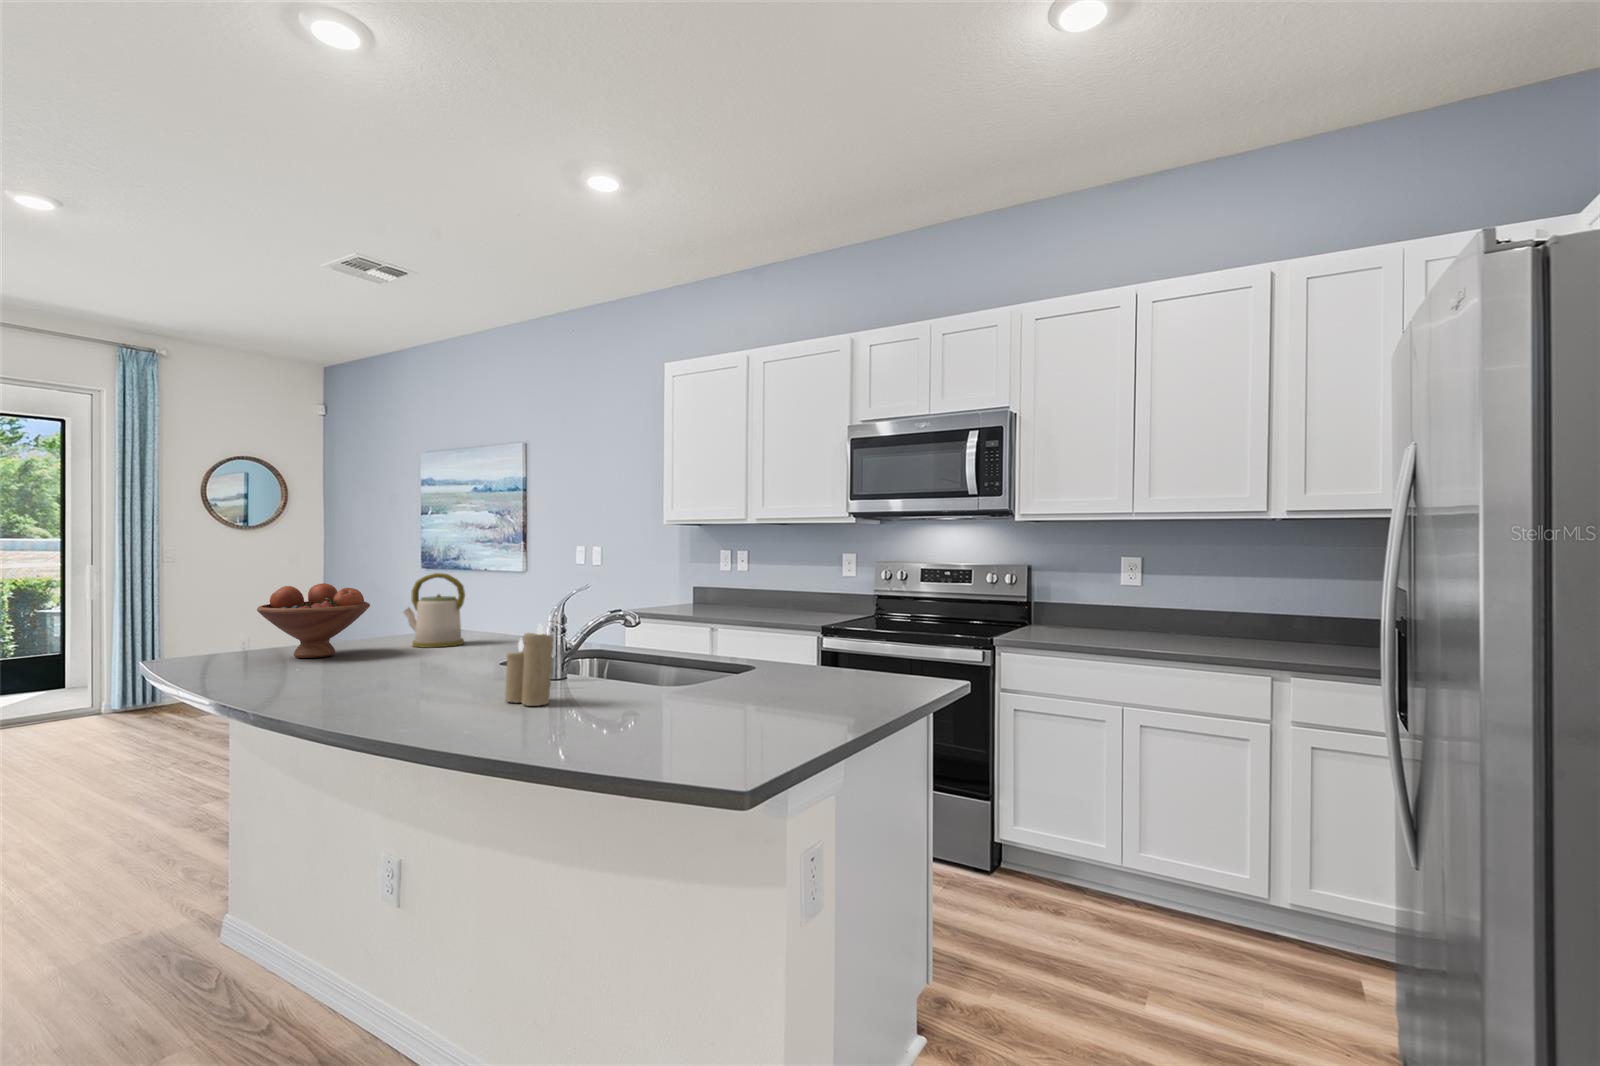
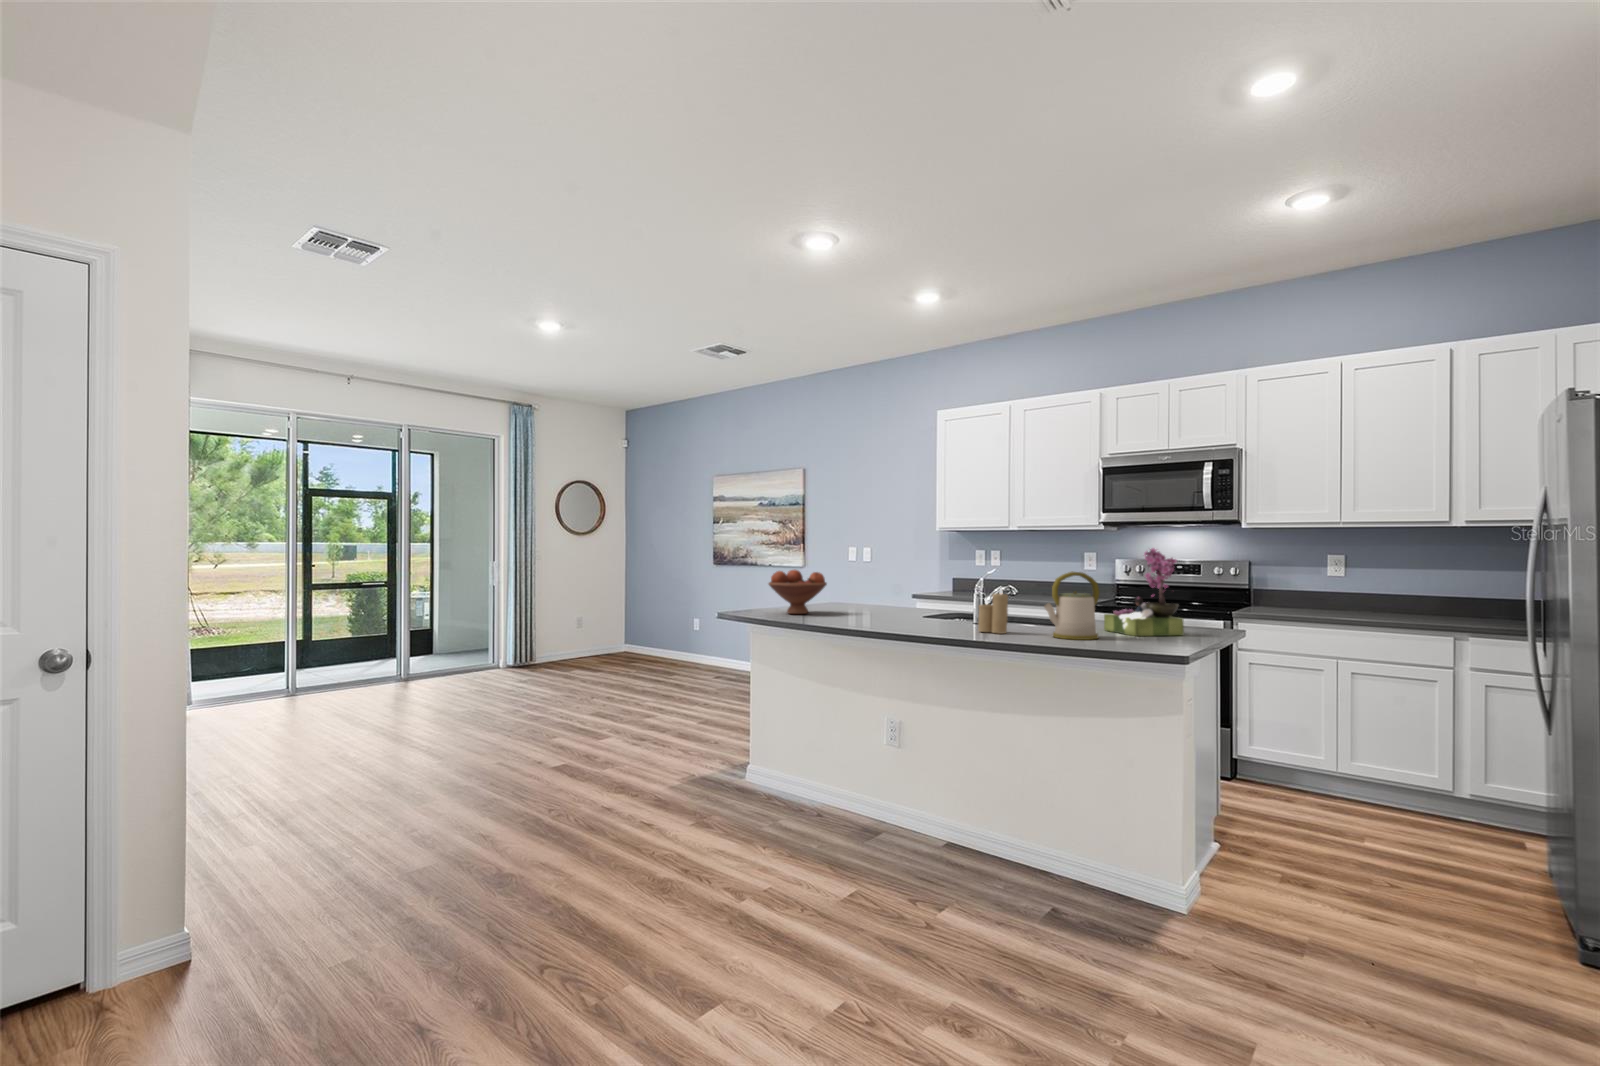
flower arrangement: none [743,547,855,706] -> present [1104,548,1184,636]
kettle: present [403,573,465,647] -> present [1044,571,1099,640]

